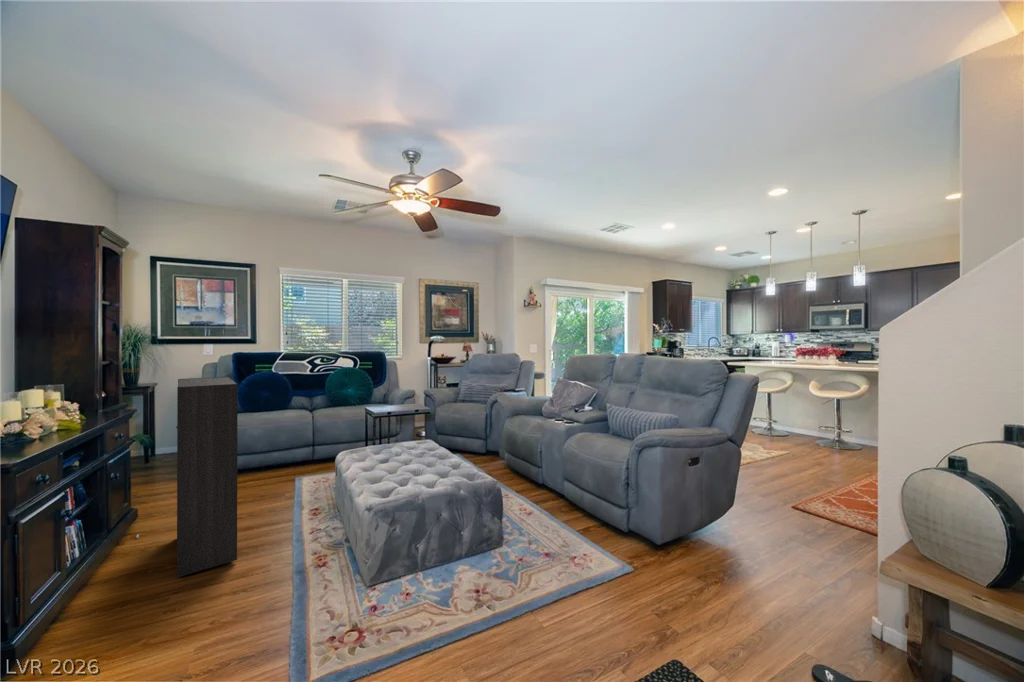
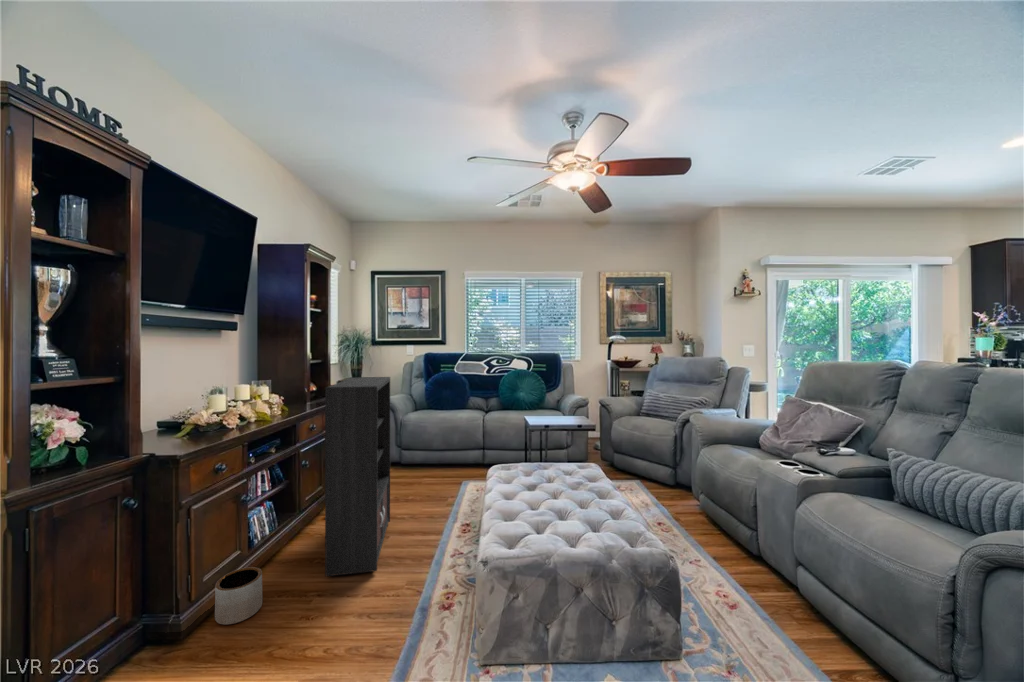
planter: none [49,580,110,642] -> present [215,567,262,625]

